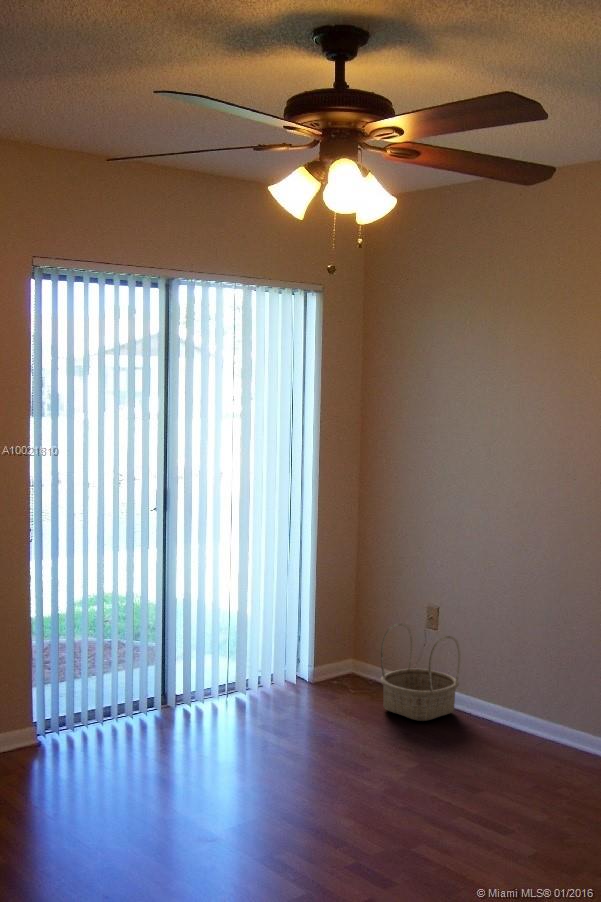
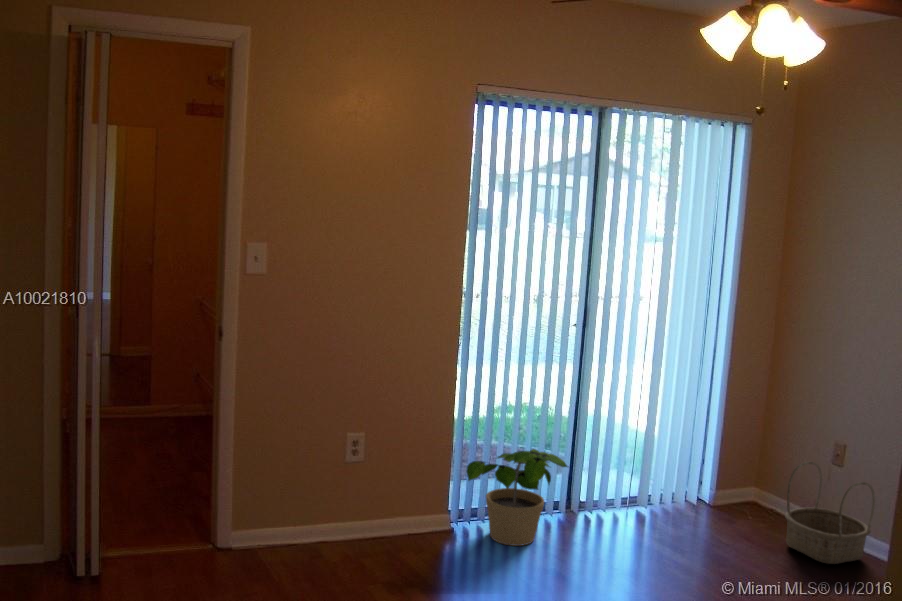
potted plant: none [50,641,161,750] -> present [466,449,568,546]

